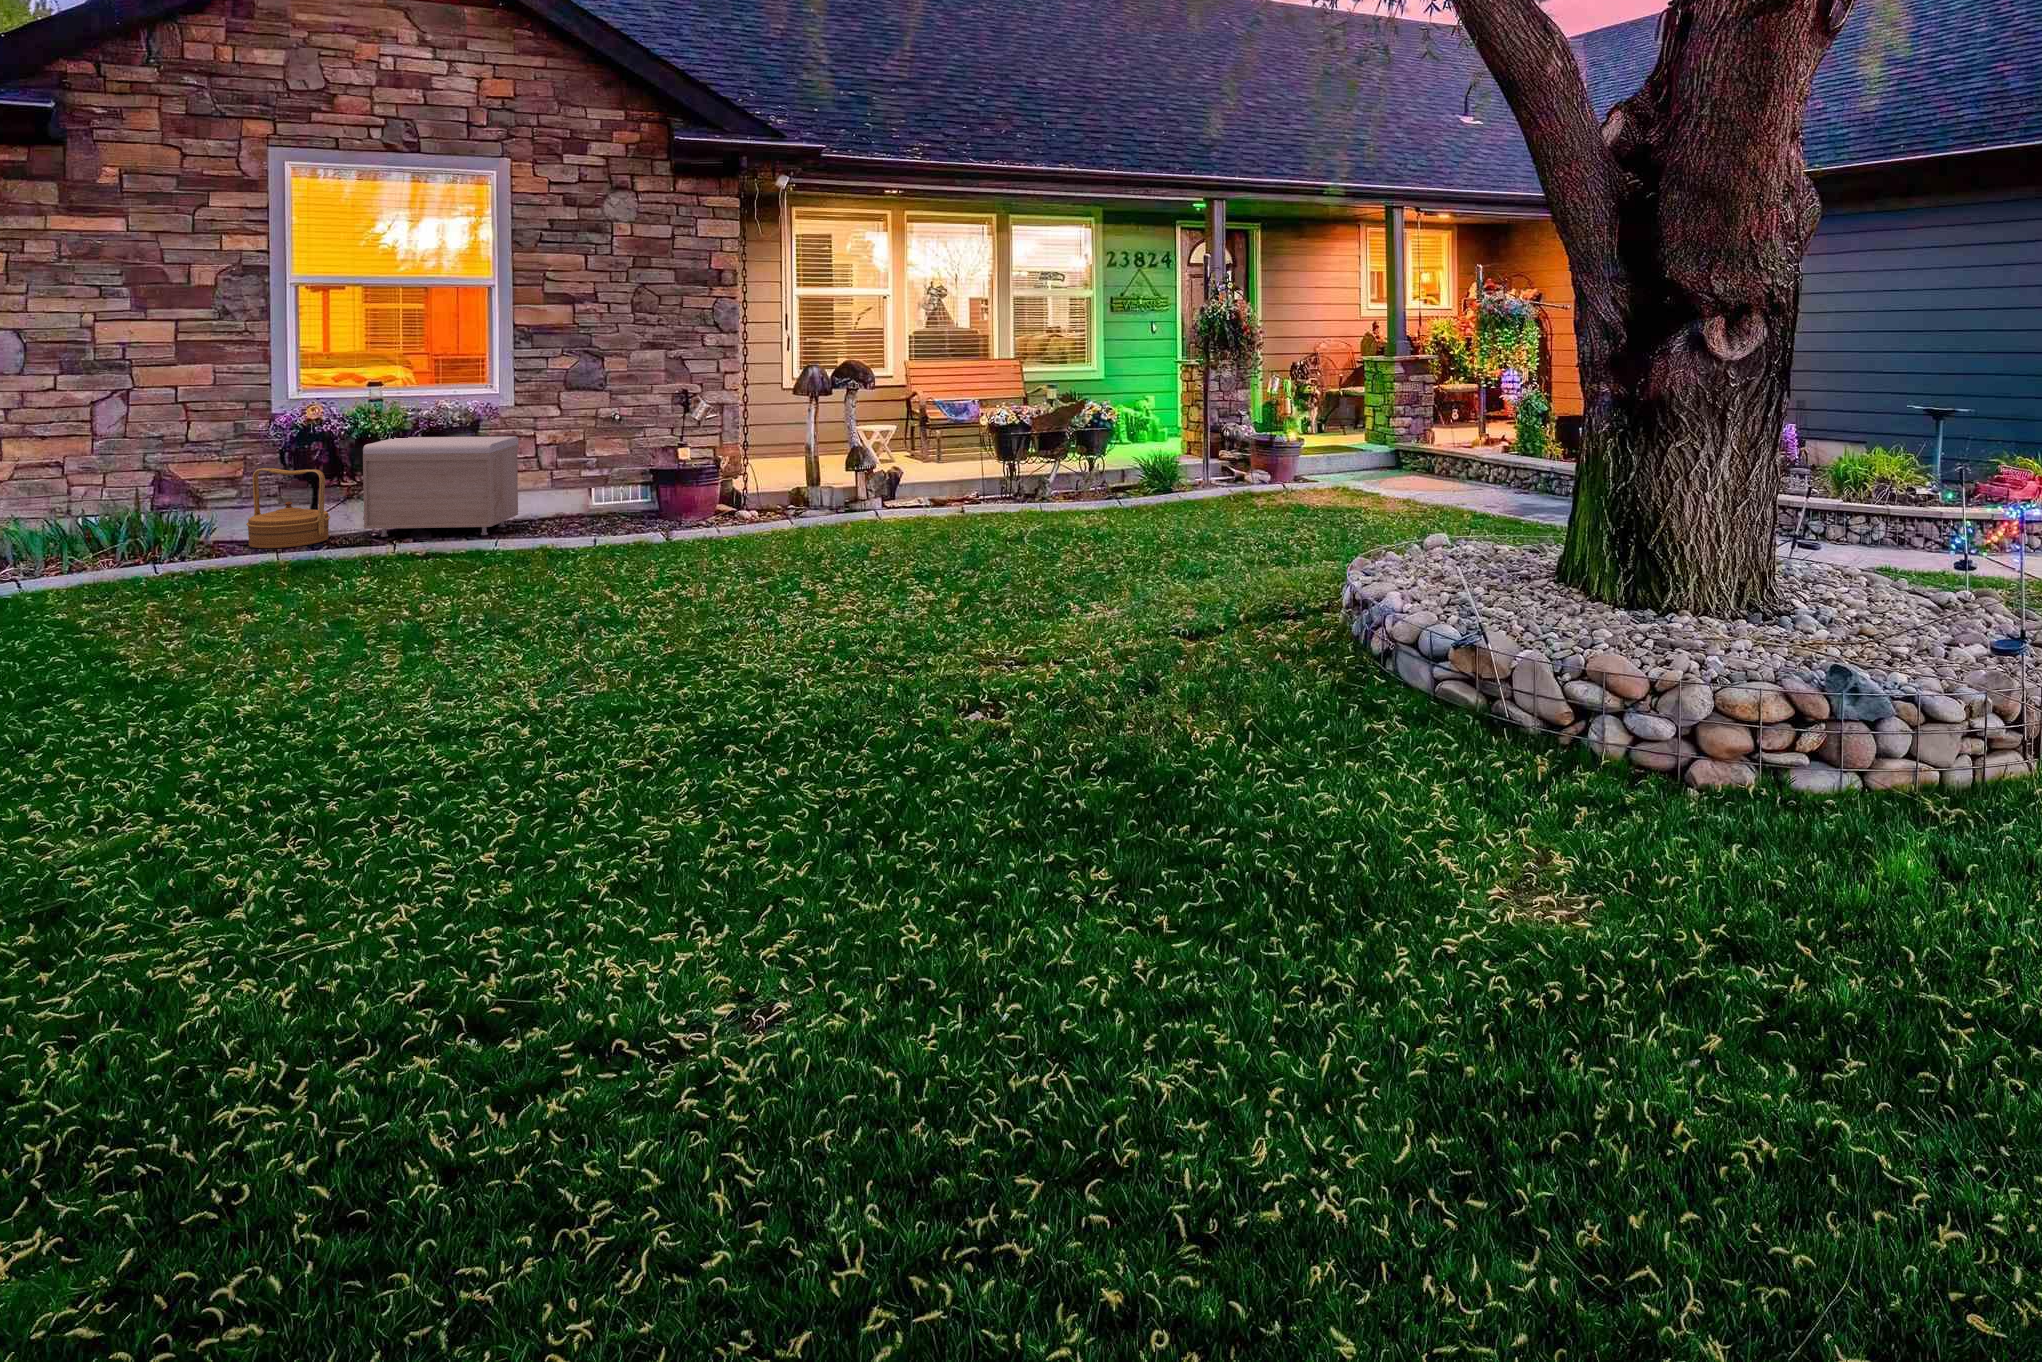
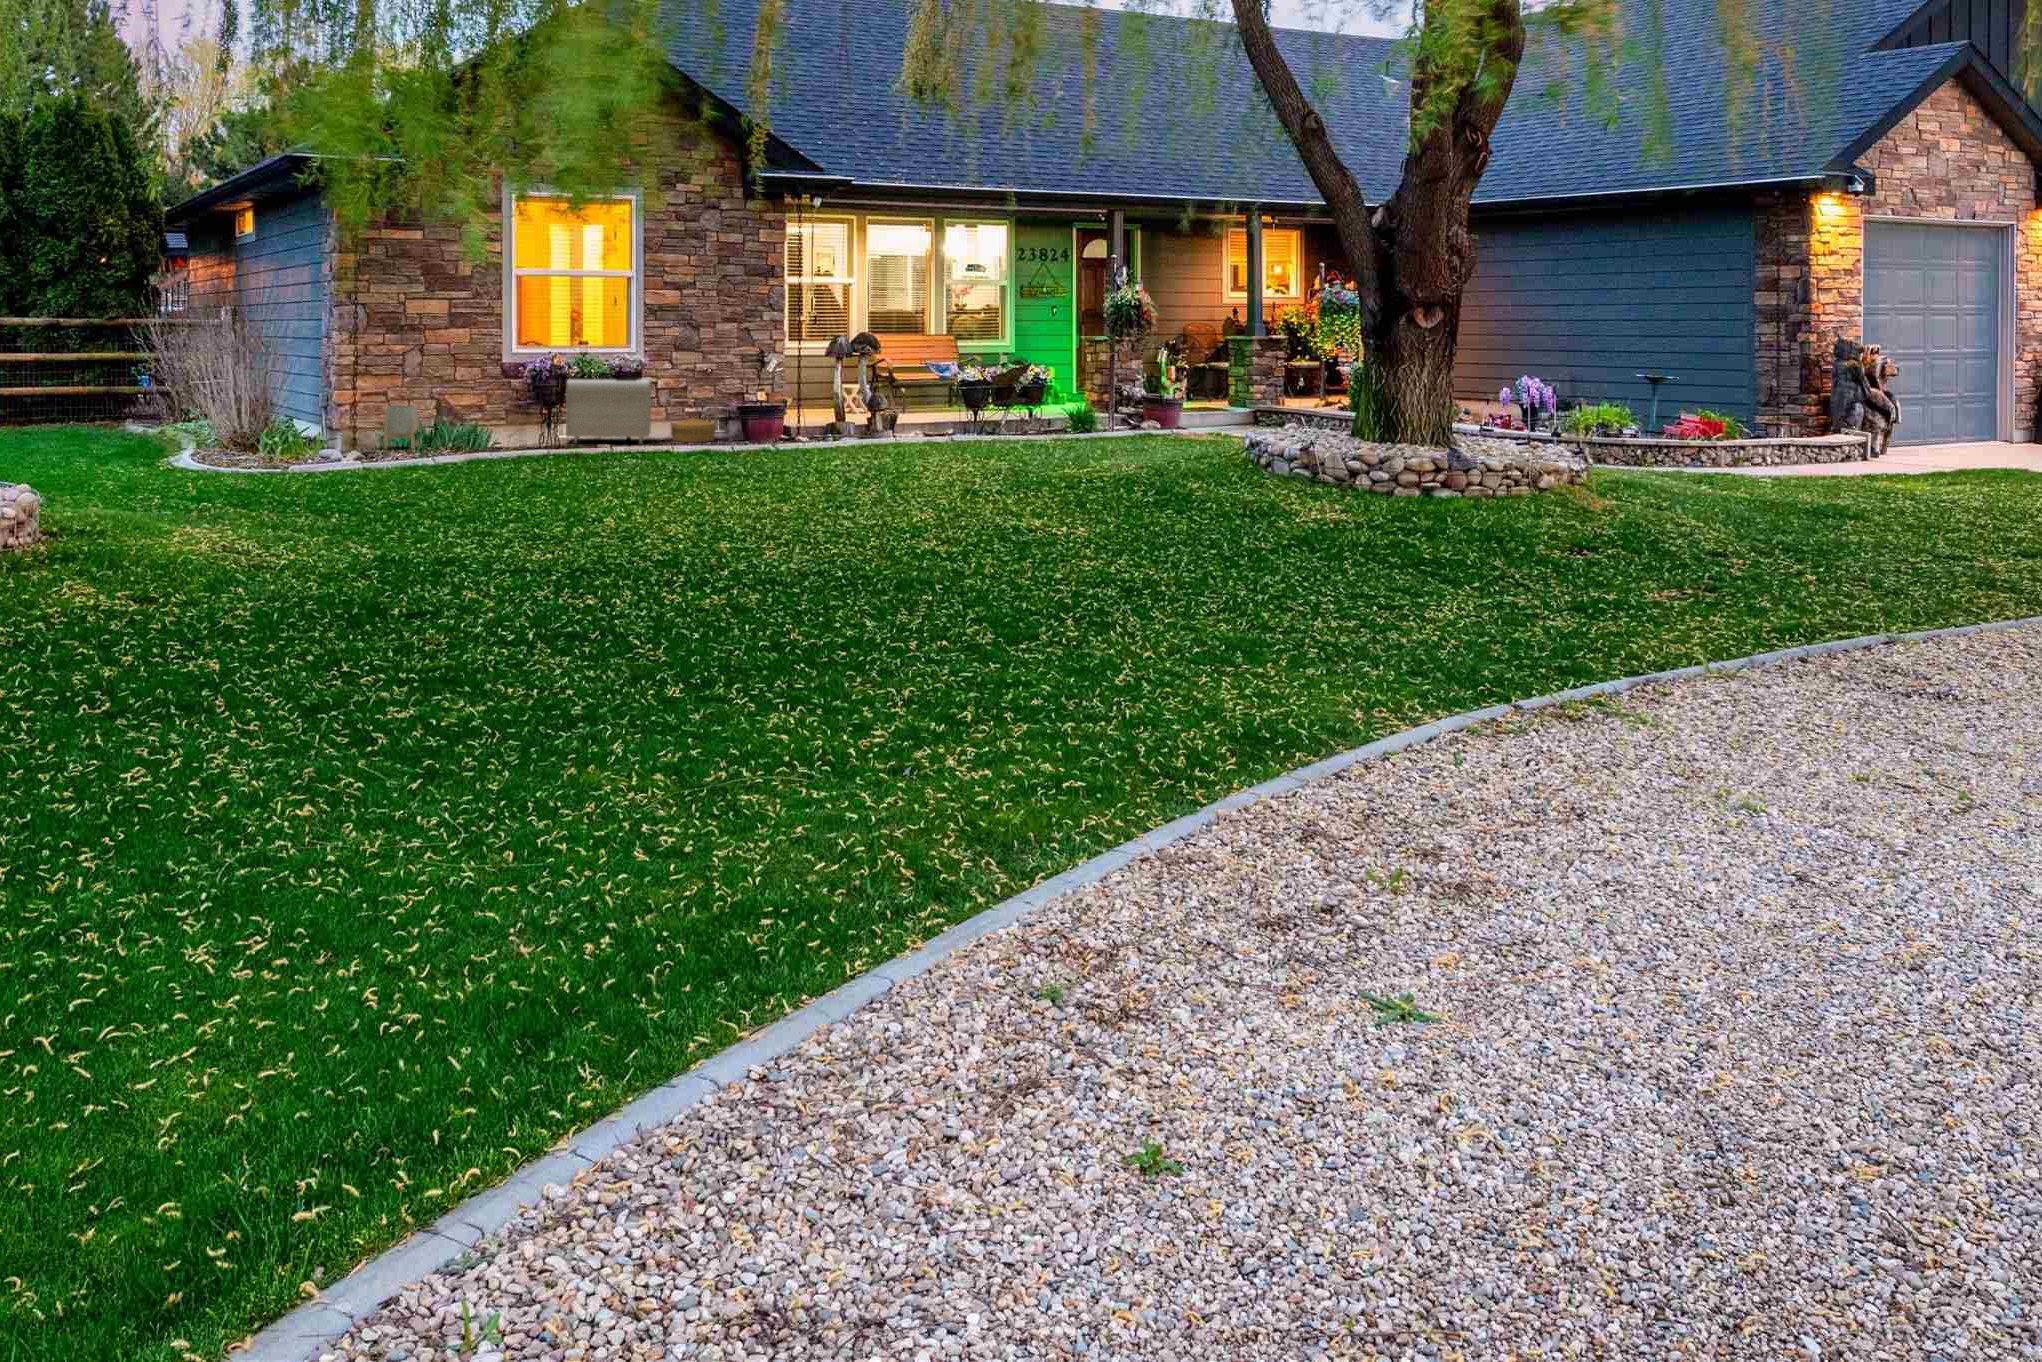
woven basket: present [246,468,330,548] -> present [670,393,717,442]
planter: none [29,490,110,562] -> present [384,405,419,449]

